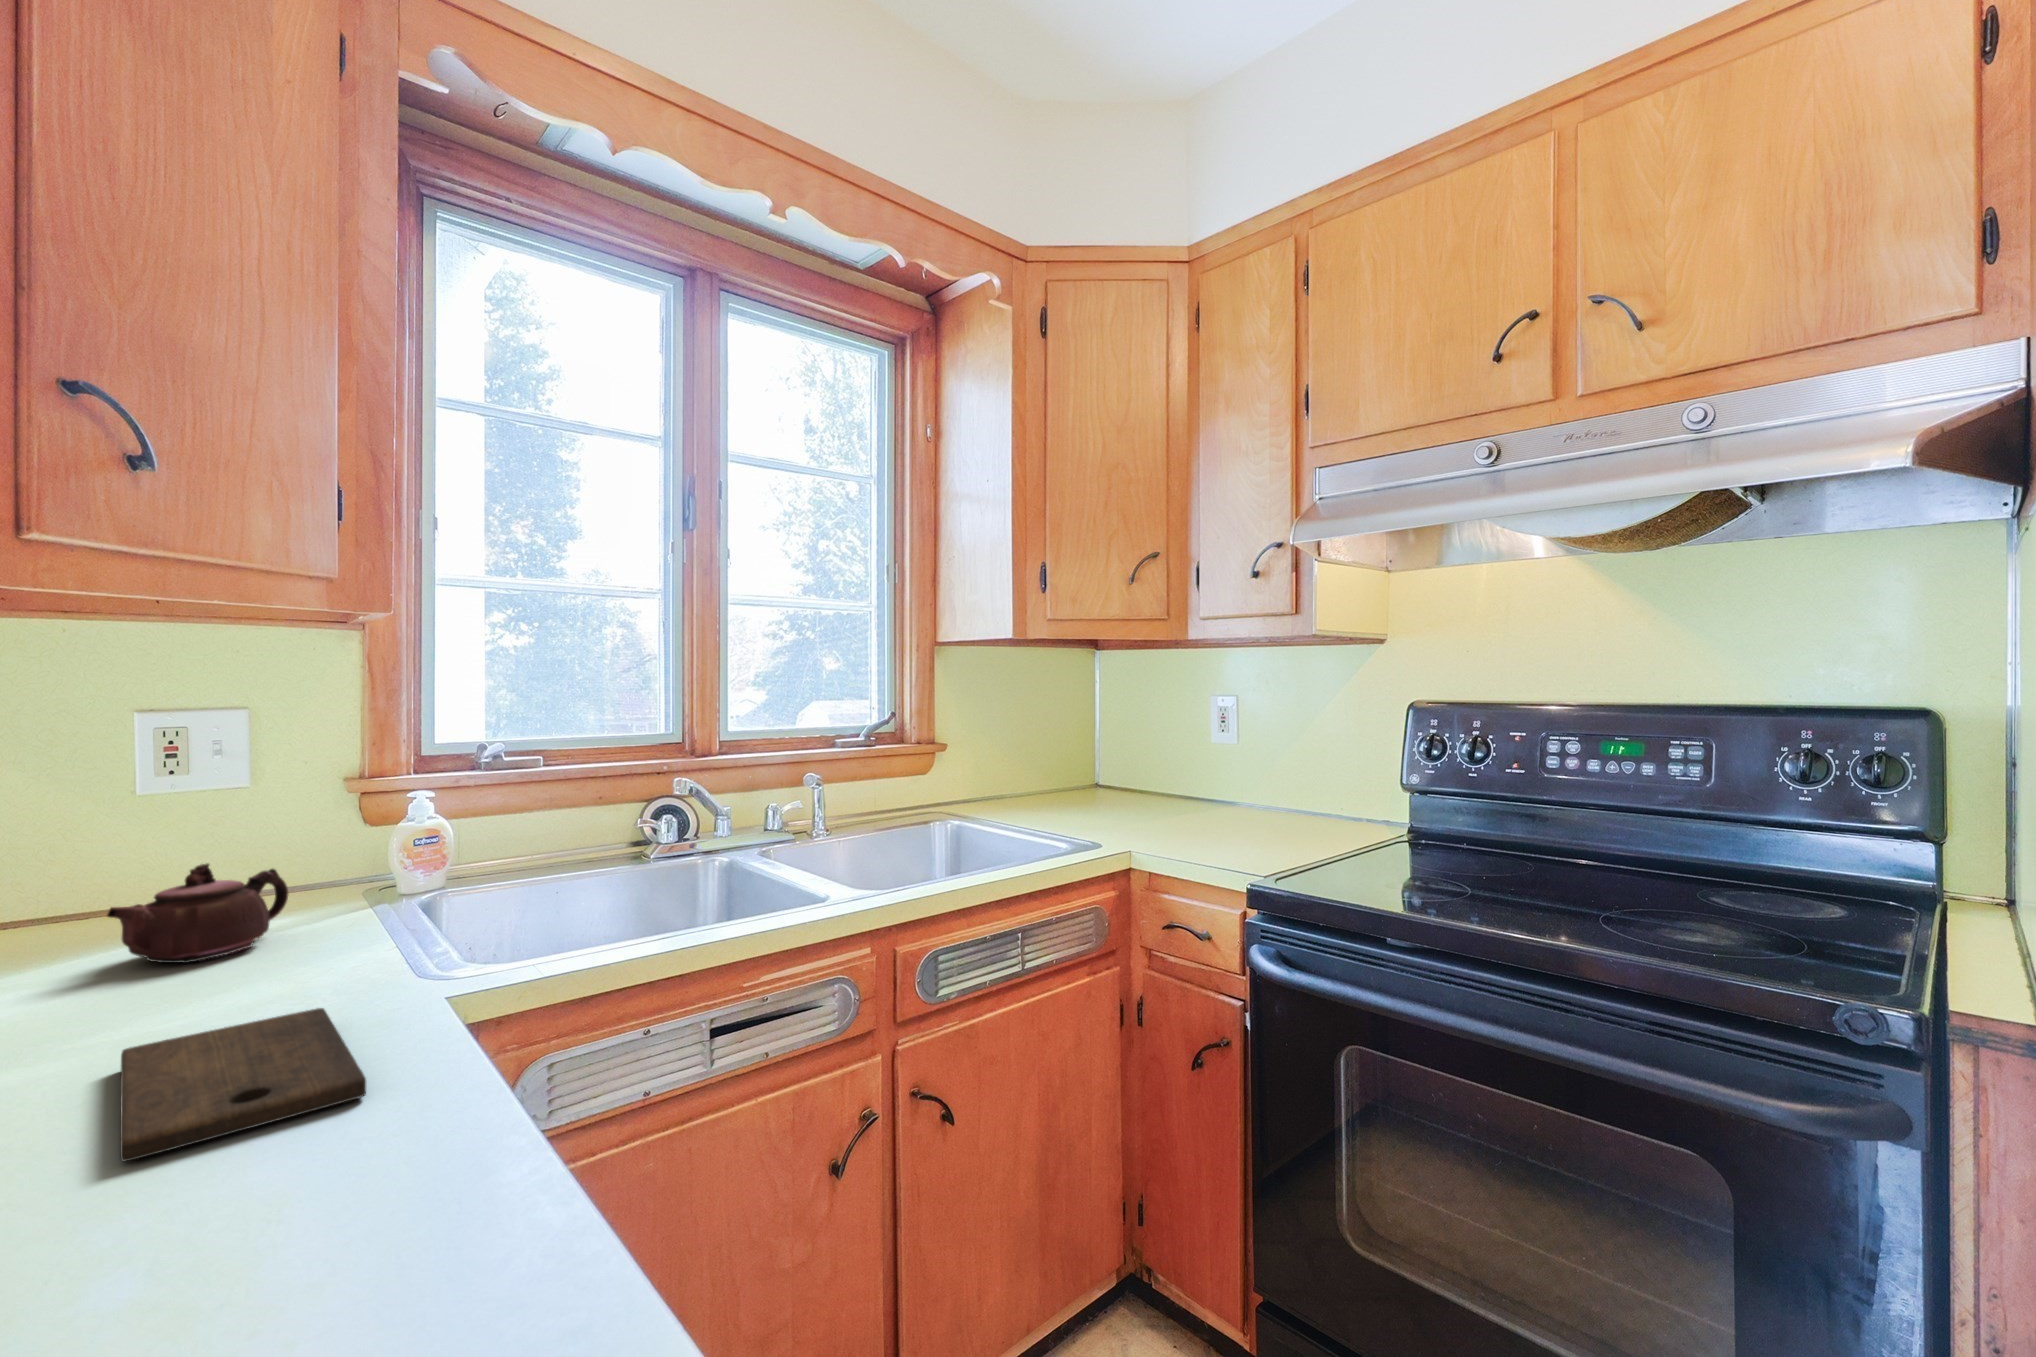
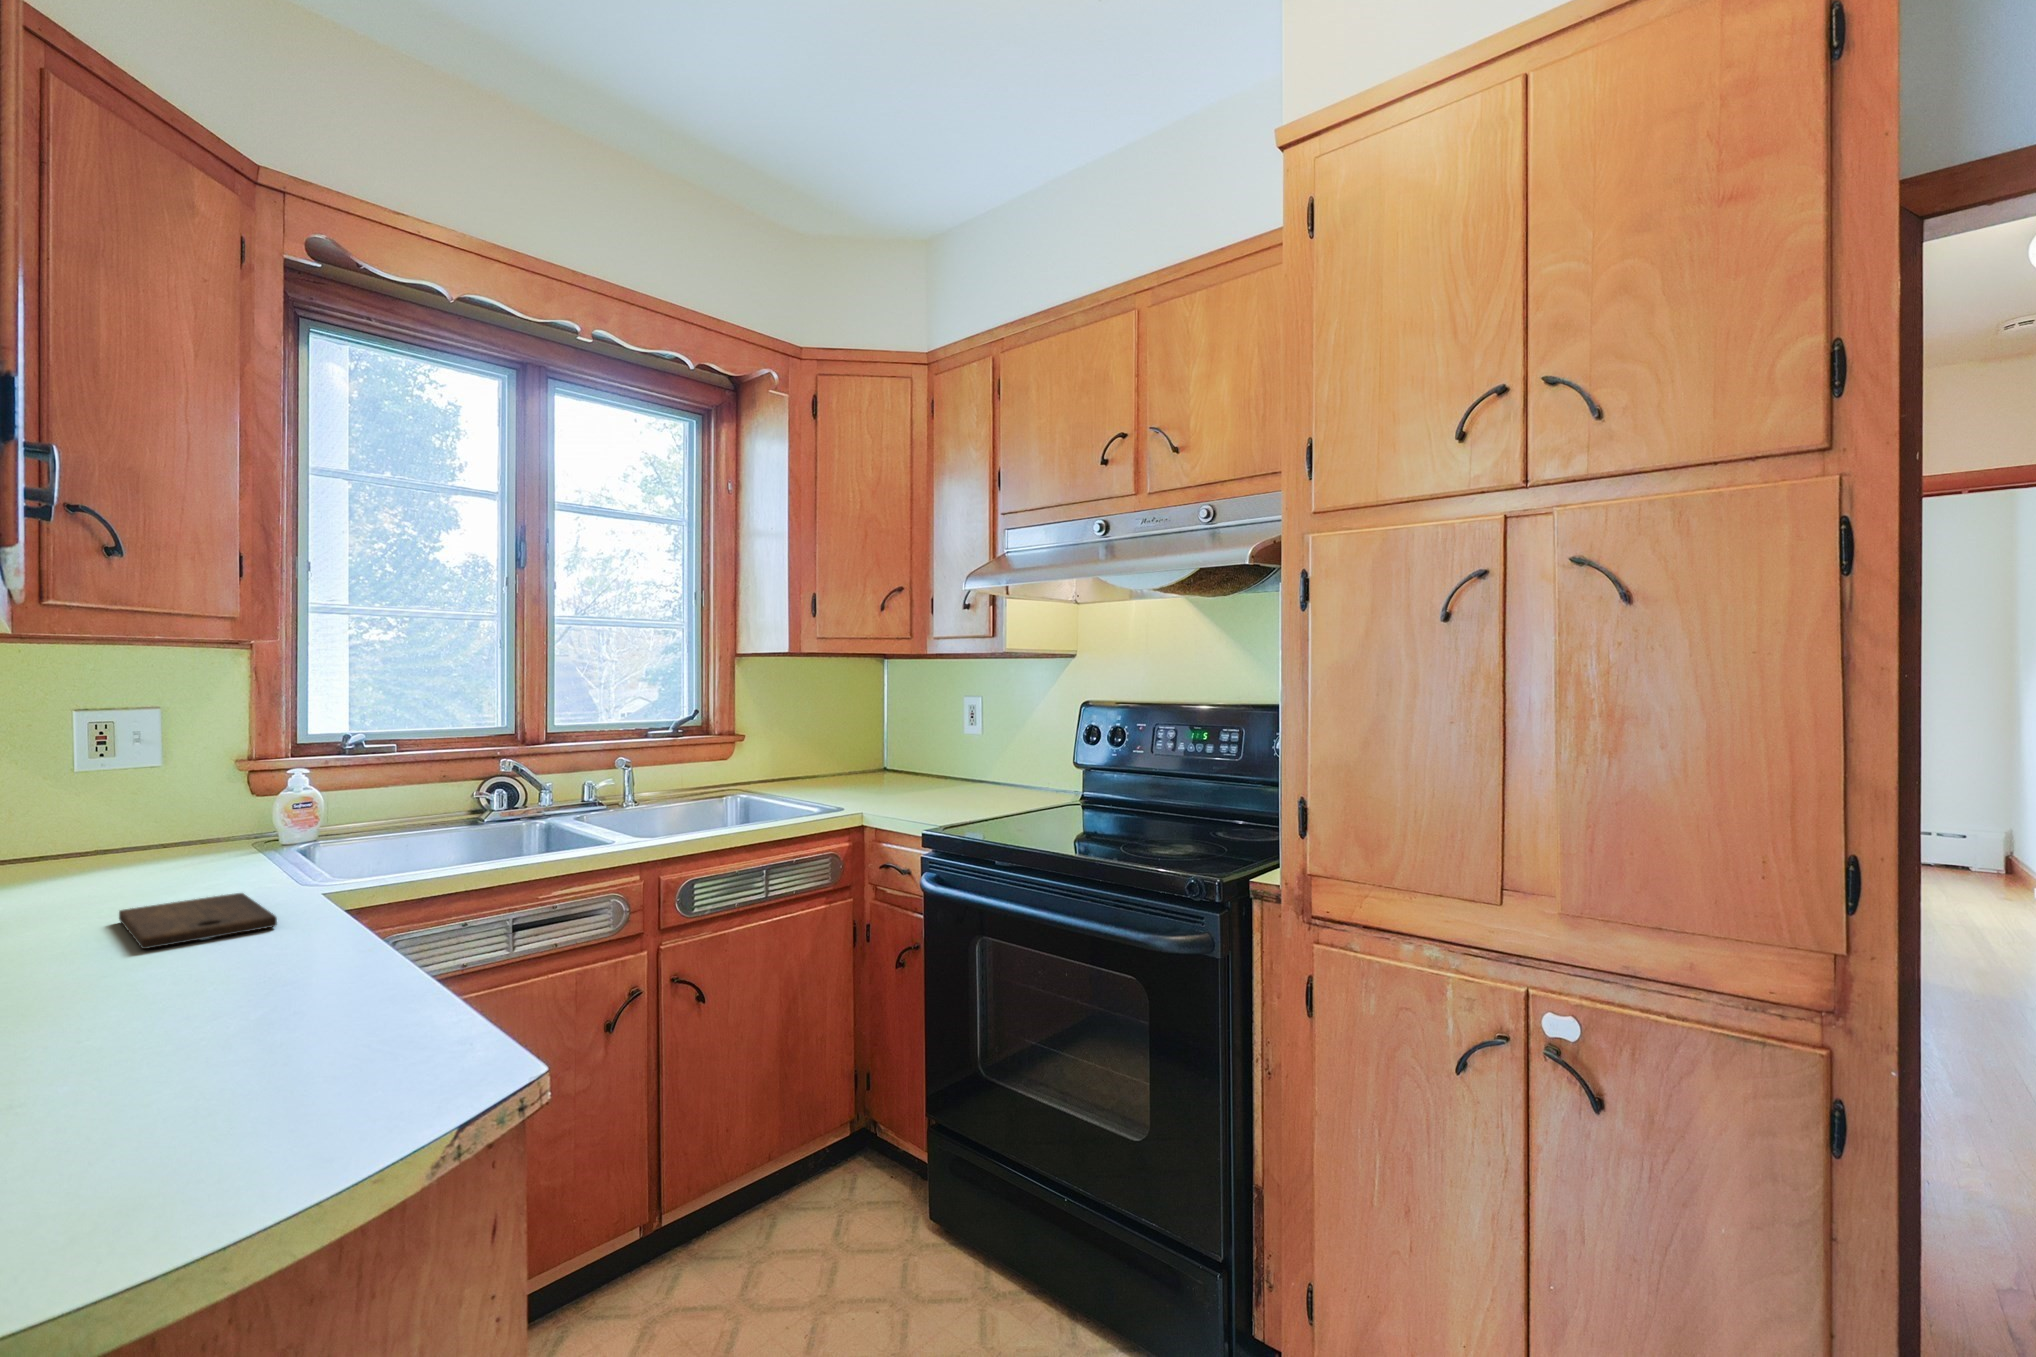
teapot: present [107,864,288,963] -> none [79,814,202,880]

